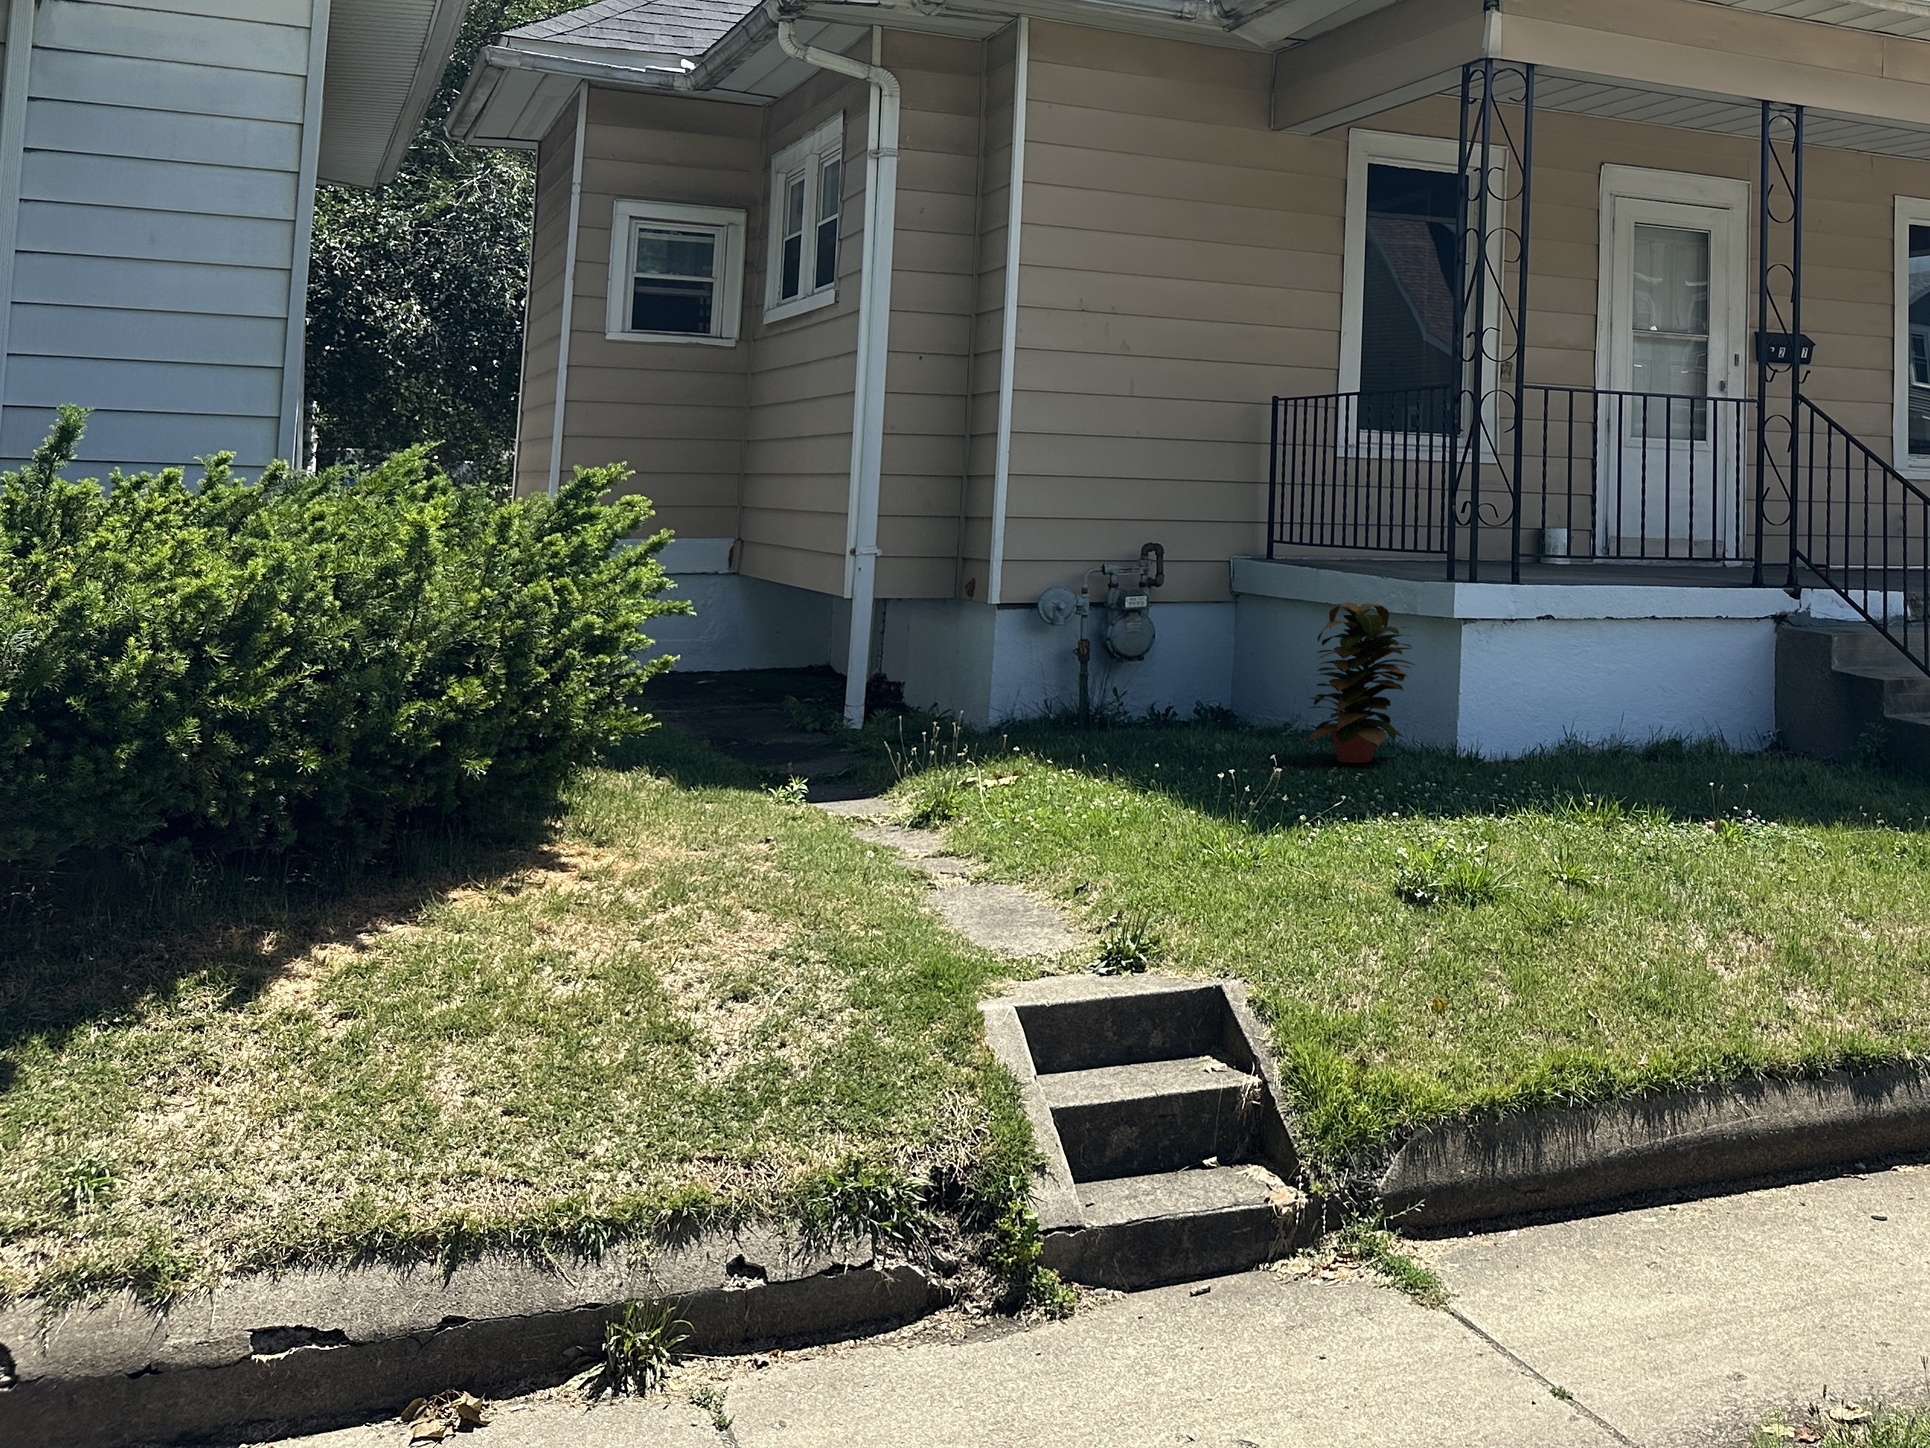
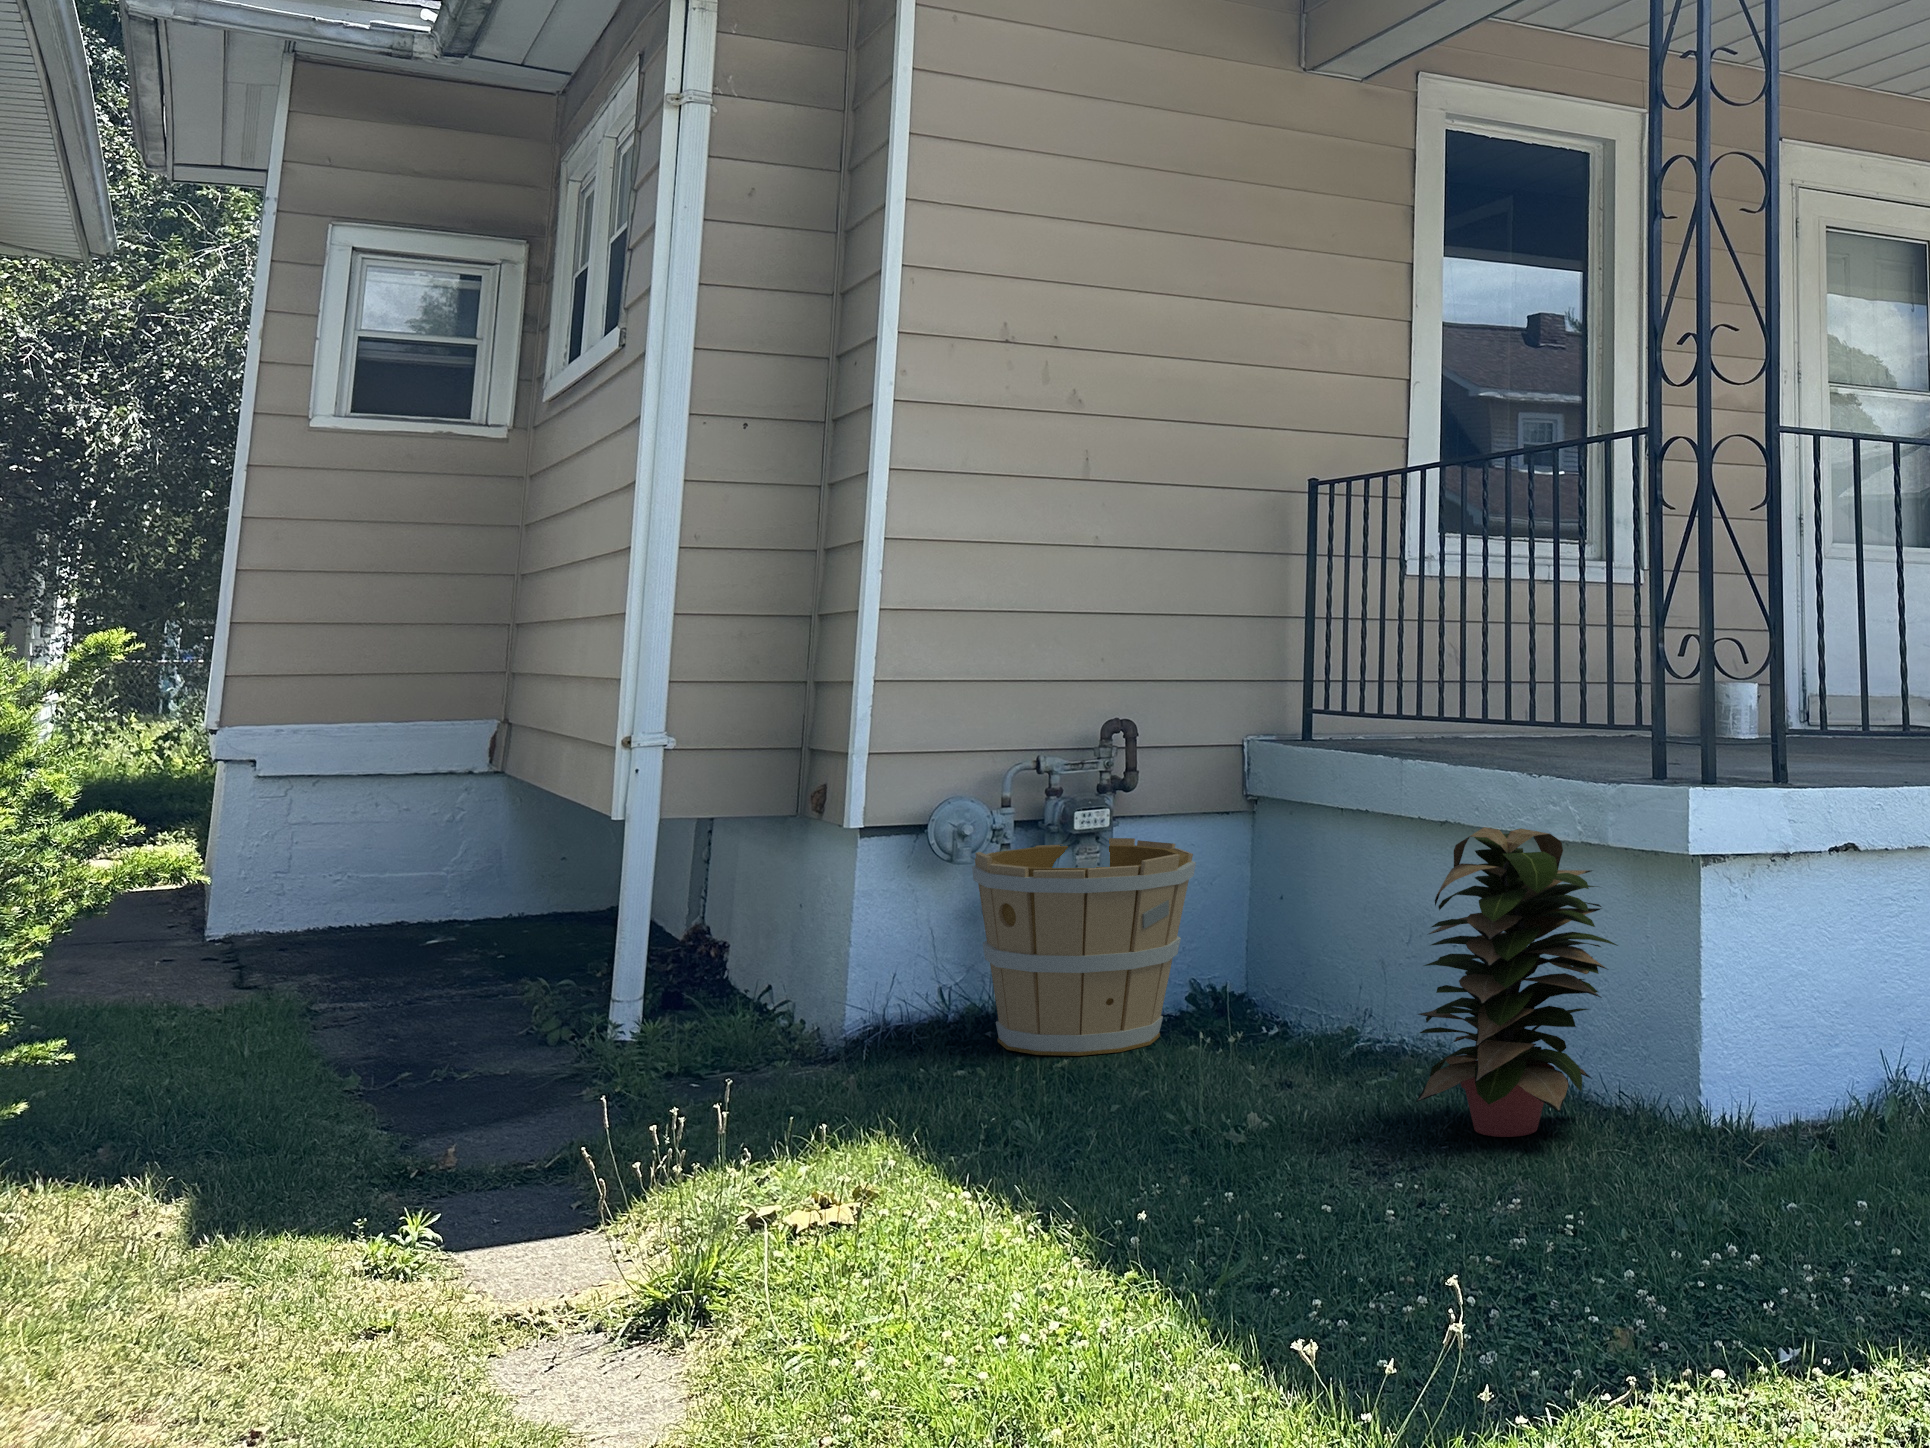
wooden bucket: none [1066,612,1196,731] -> present [972,838,1196,1056]

